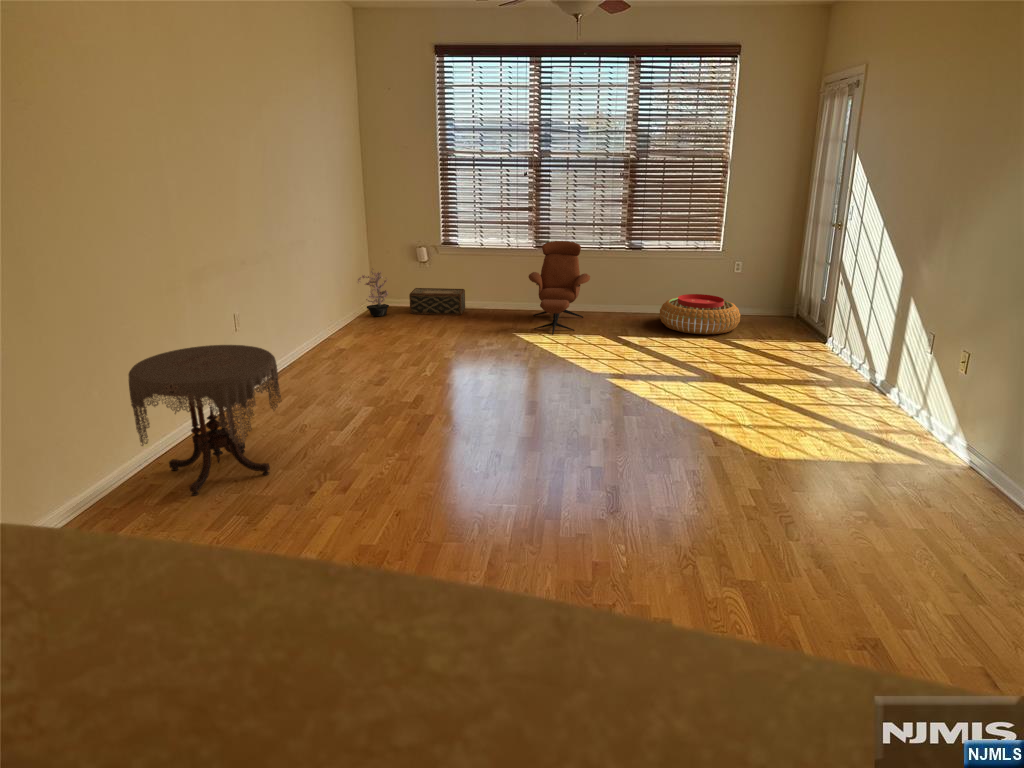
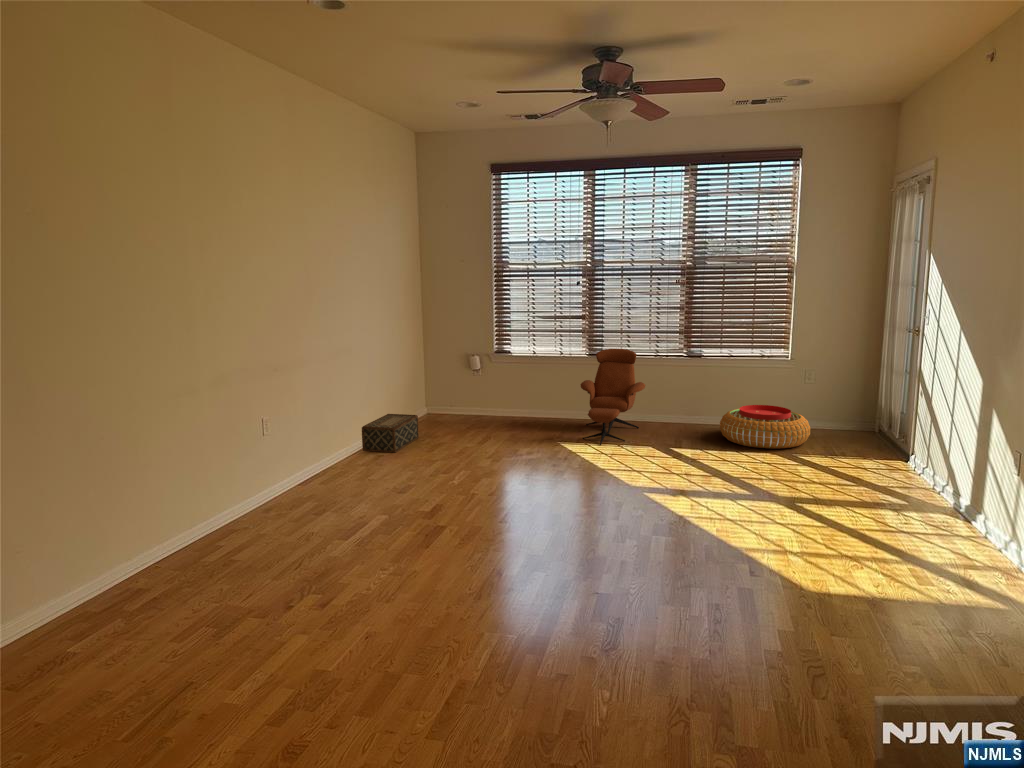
potted plant: present [358,268,389,316] -> none [405,373,441,423]
woven basket: present [409,288,465,315] -> present [362,414,419,453]
side table: present [129,345,281,496] -> none [119,445,277,601]

